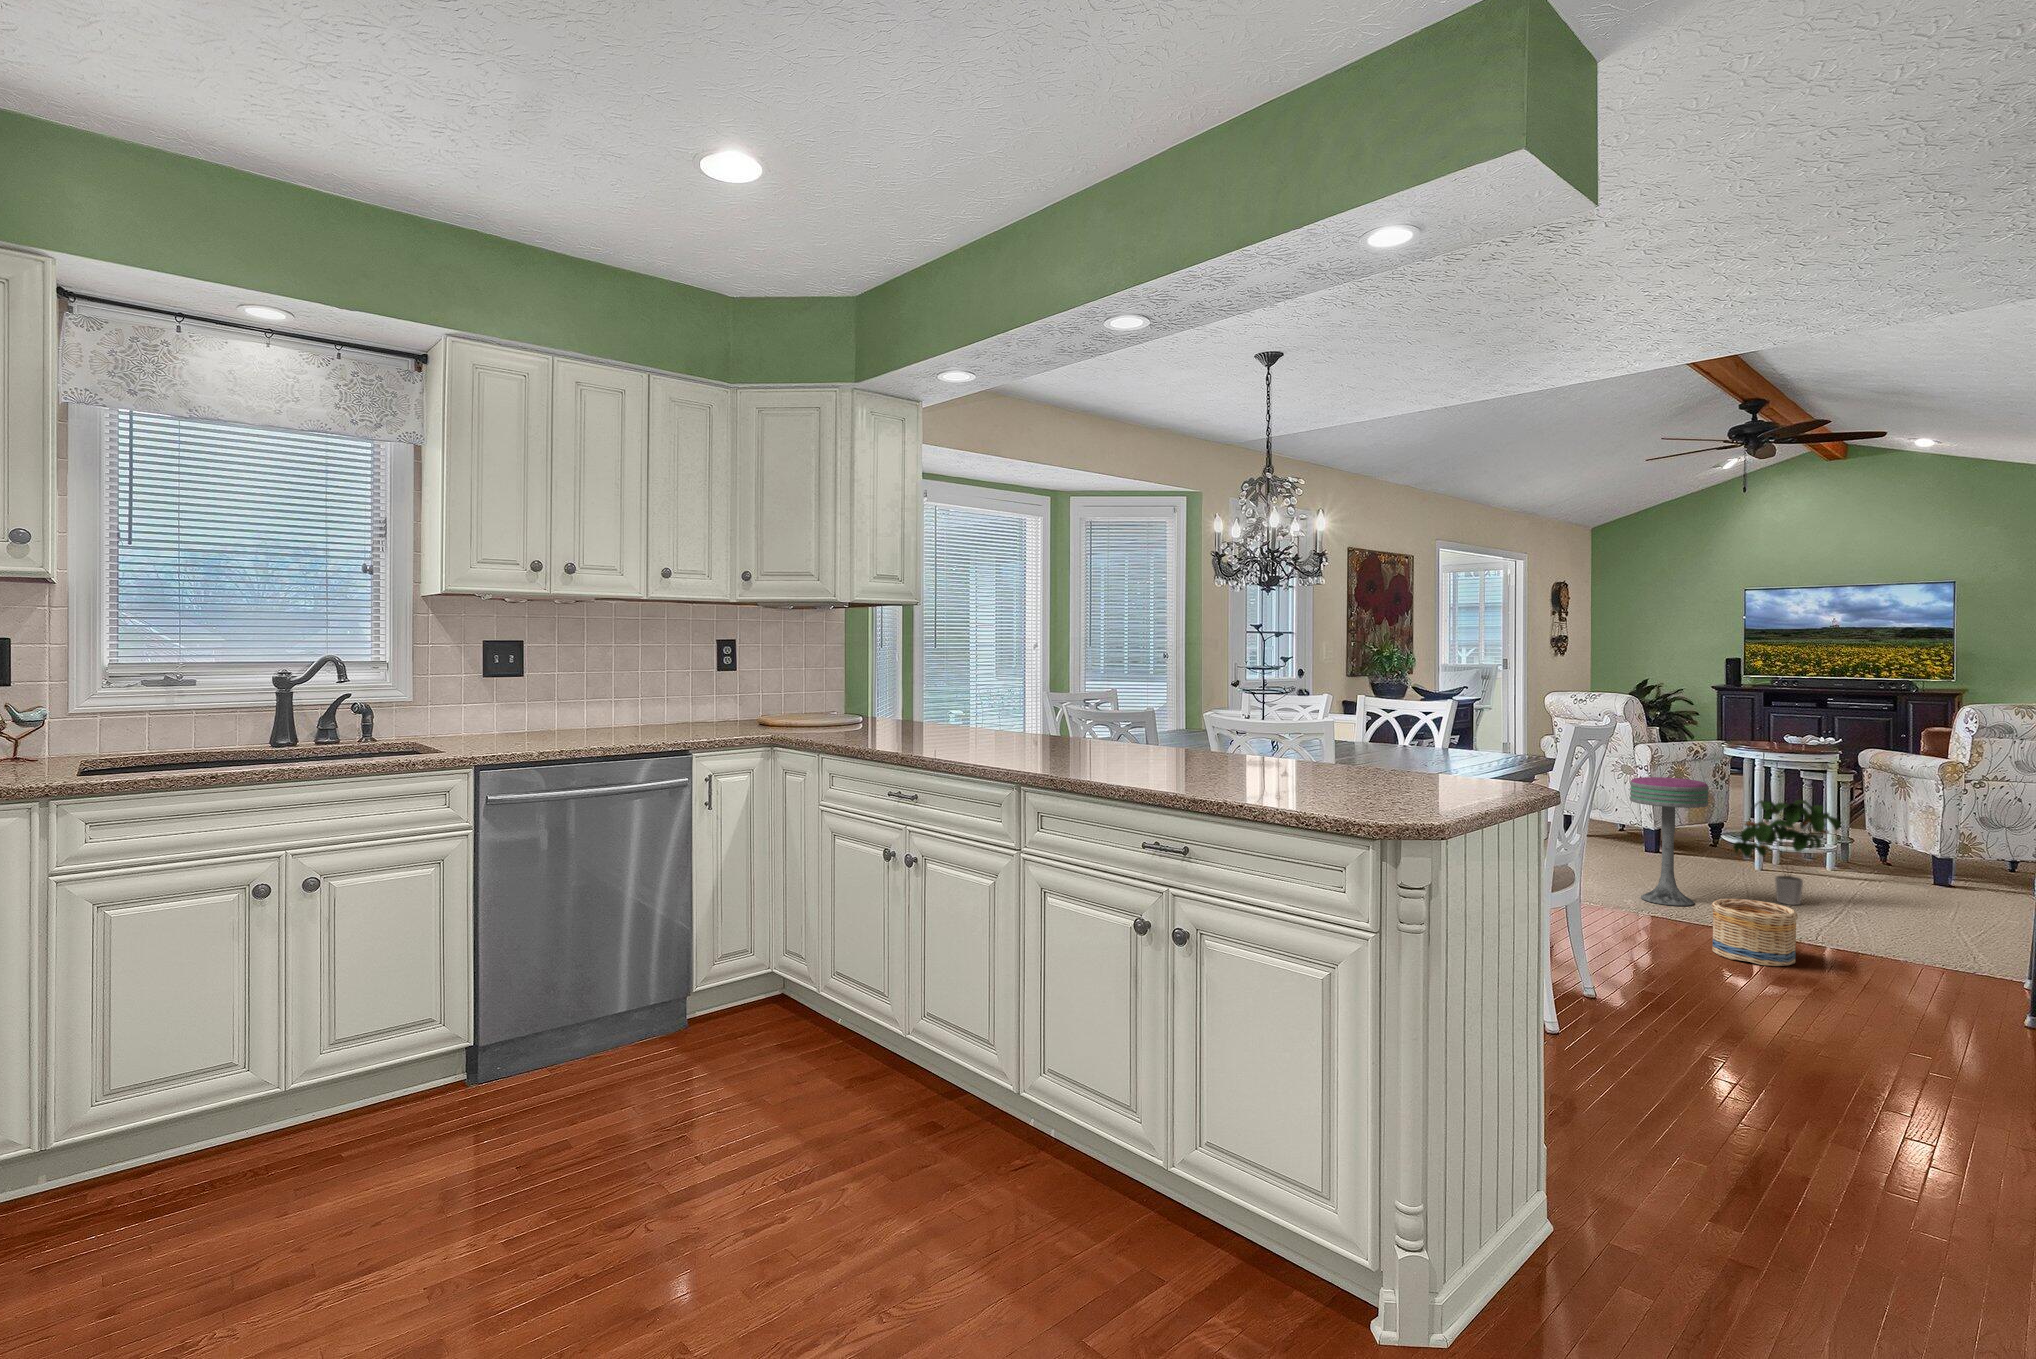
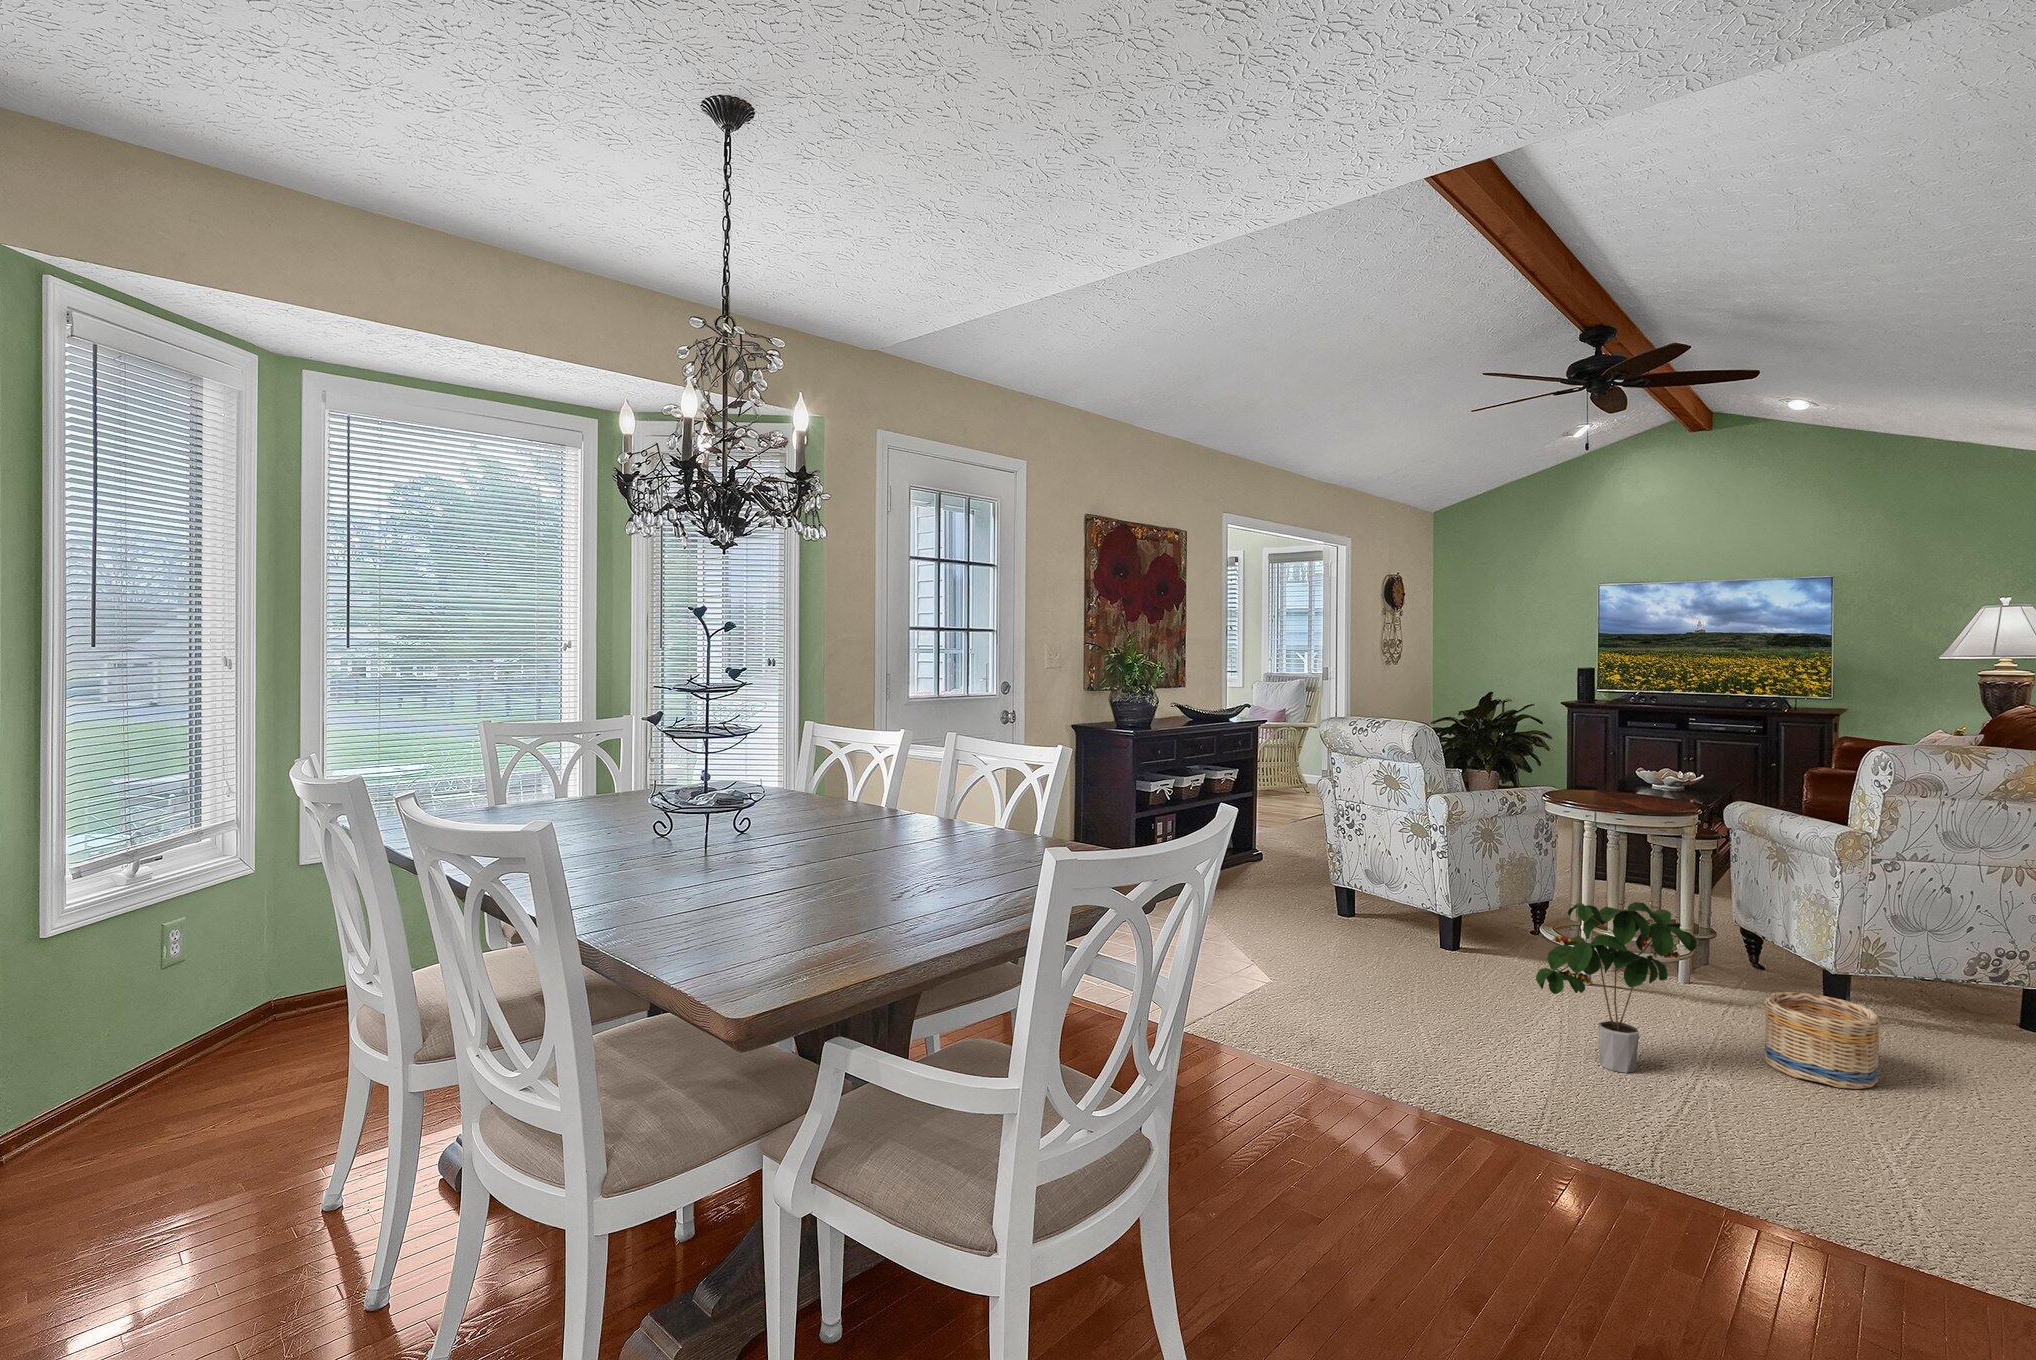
bar stool: present [1630,777,1709,906] -> none [1381,864,1496,1080]
basket: present [1712,899,1798,966] -> present [1764,992,1882,1089]

